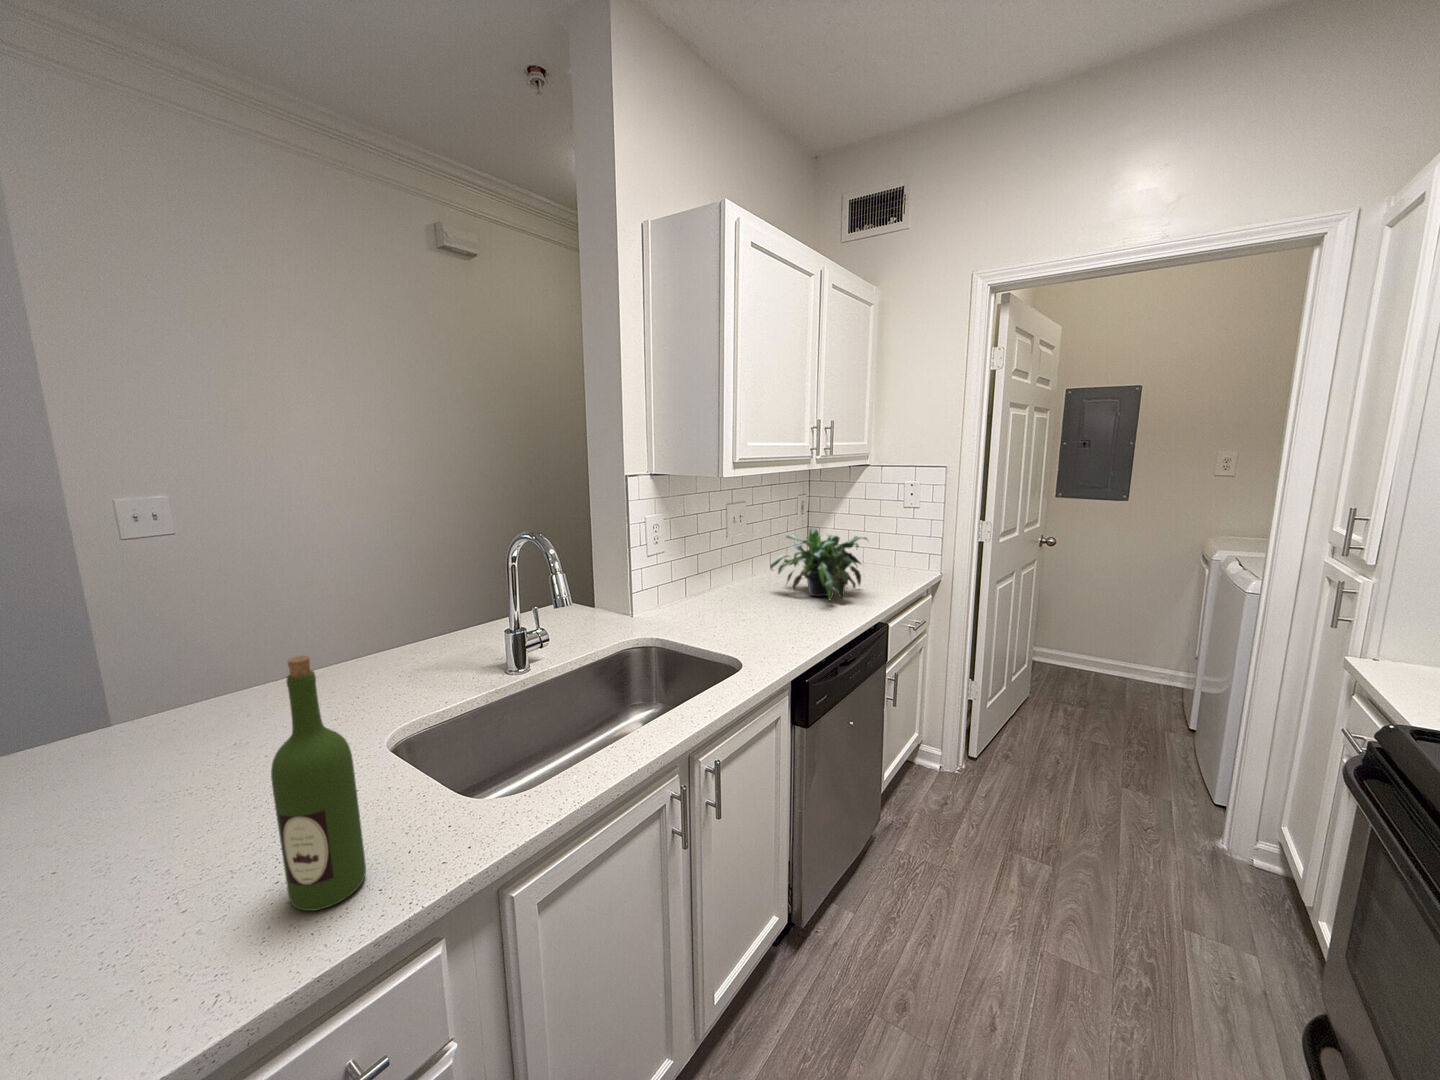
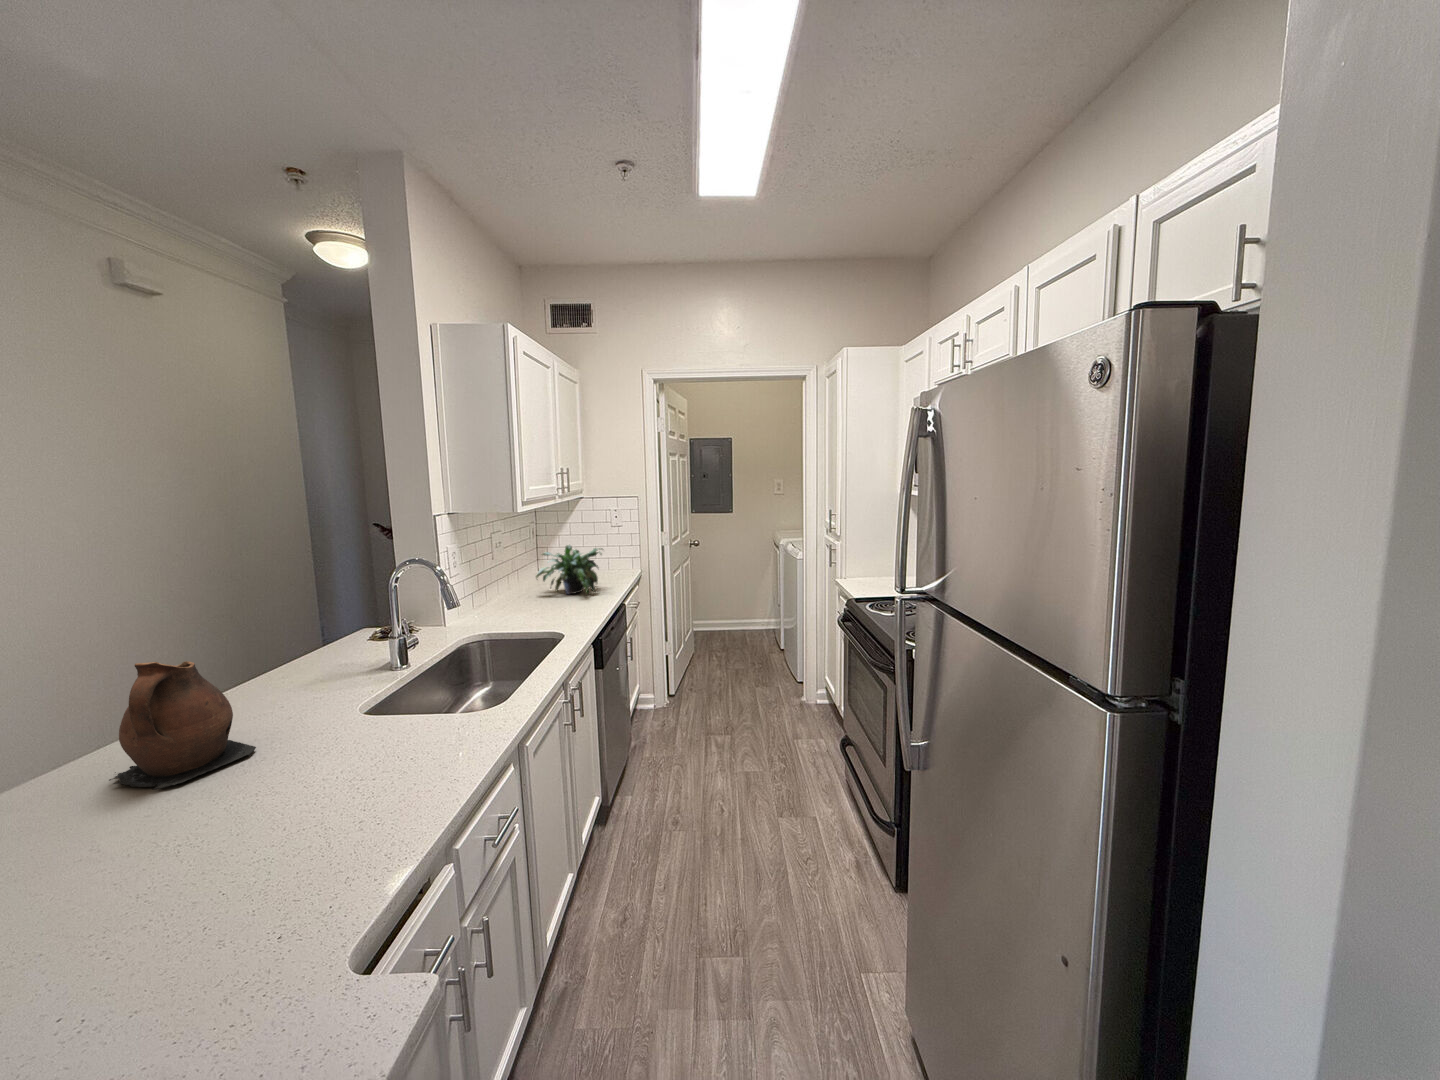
ceramic pitcher: none [54,633,248,797] -> present [109,661,256,789]
wine bottle: present [271,656,366,911] -> none [424,619,469,759]

